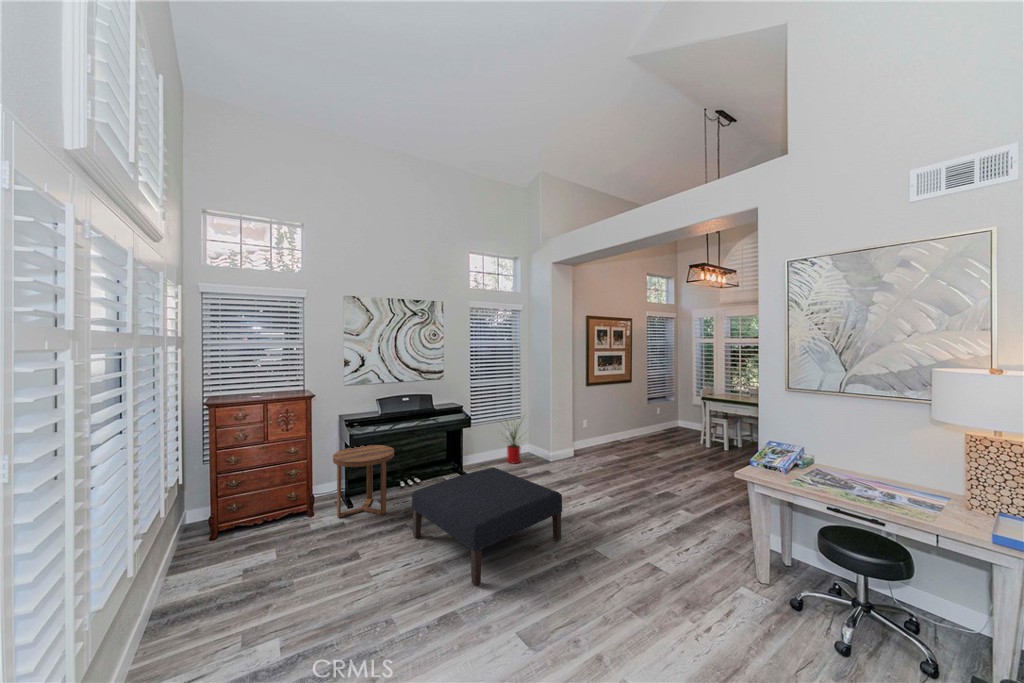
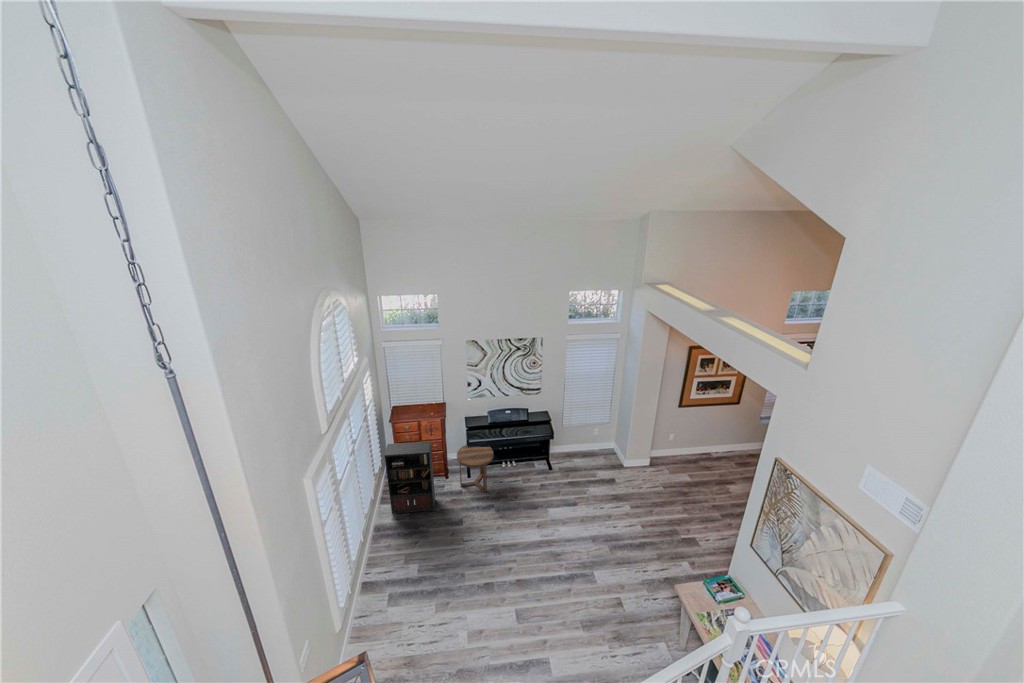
house plant: present [505,415,525,463] -> none [581,421,612,462]
bookcase: none [197,418,315,581] -> present [384,441,435,514]
ottoman: present [412,467,562,585] -> none [493,486,580,571]

